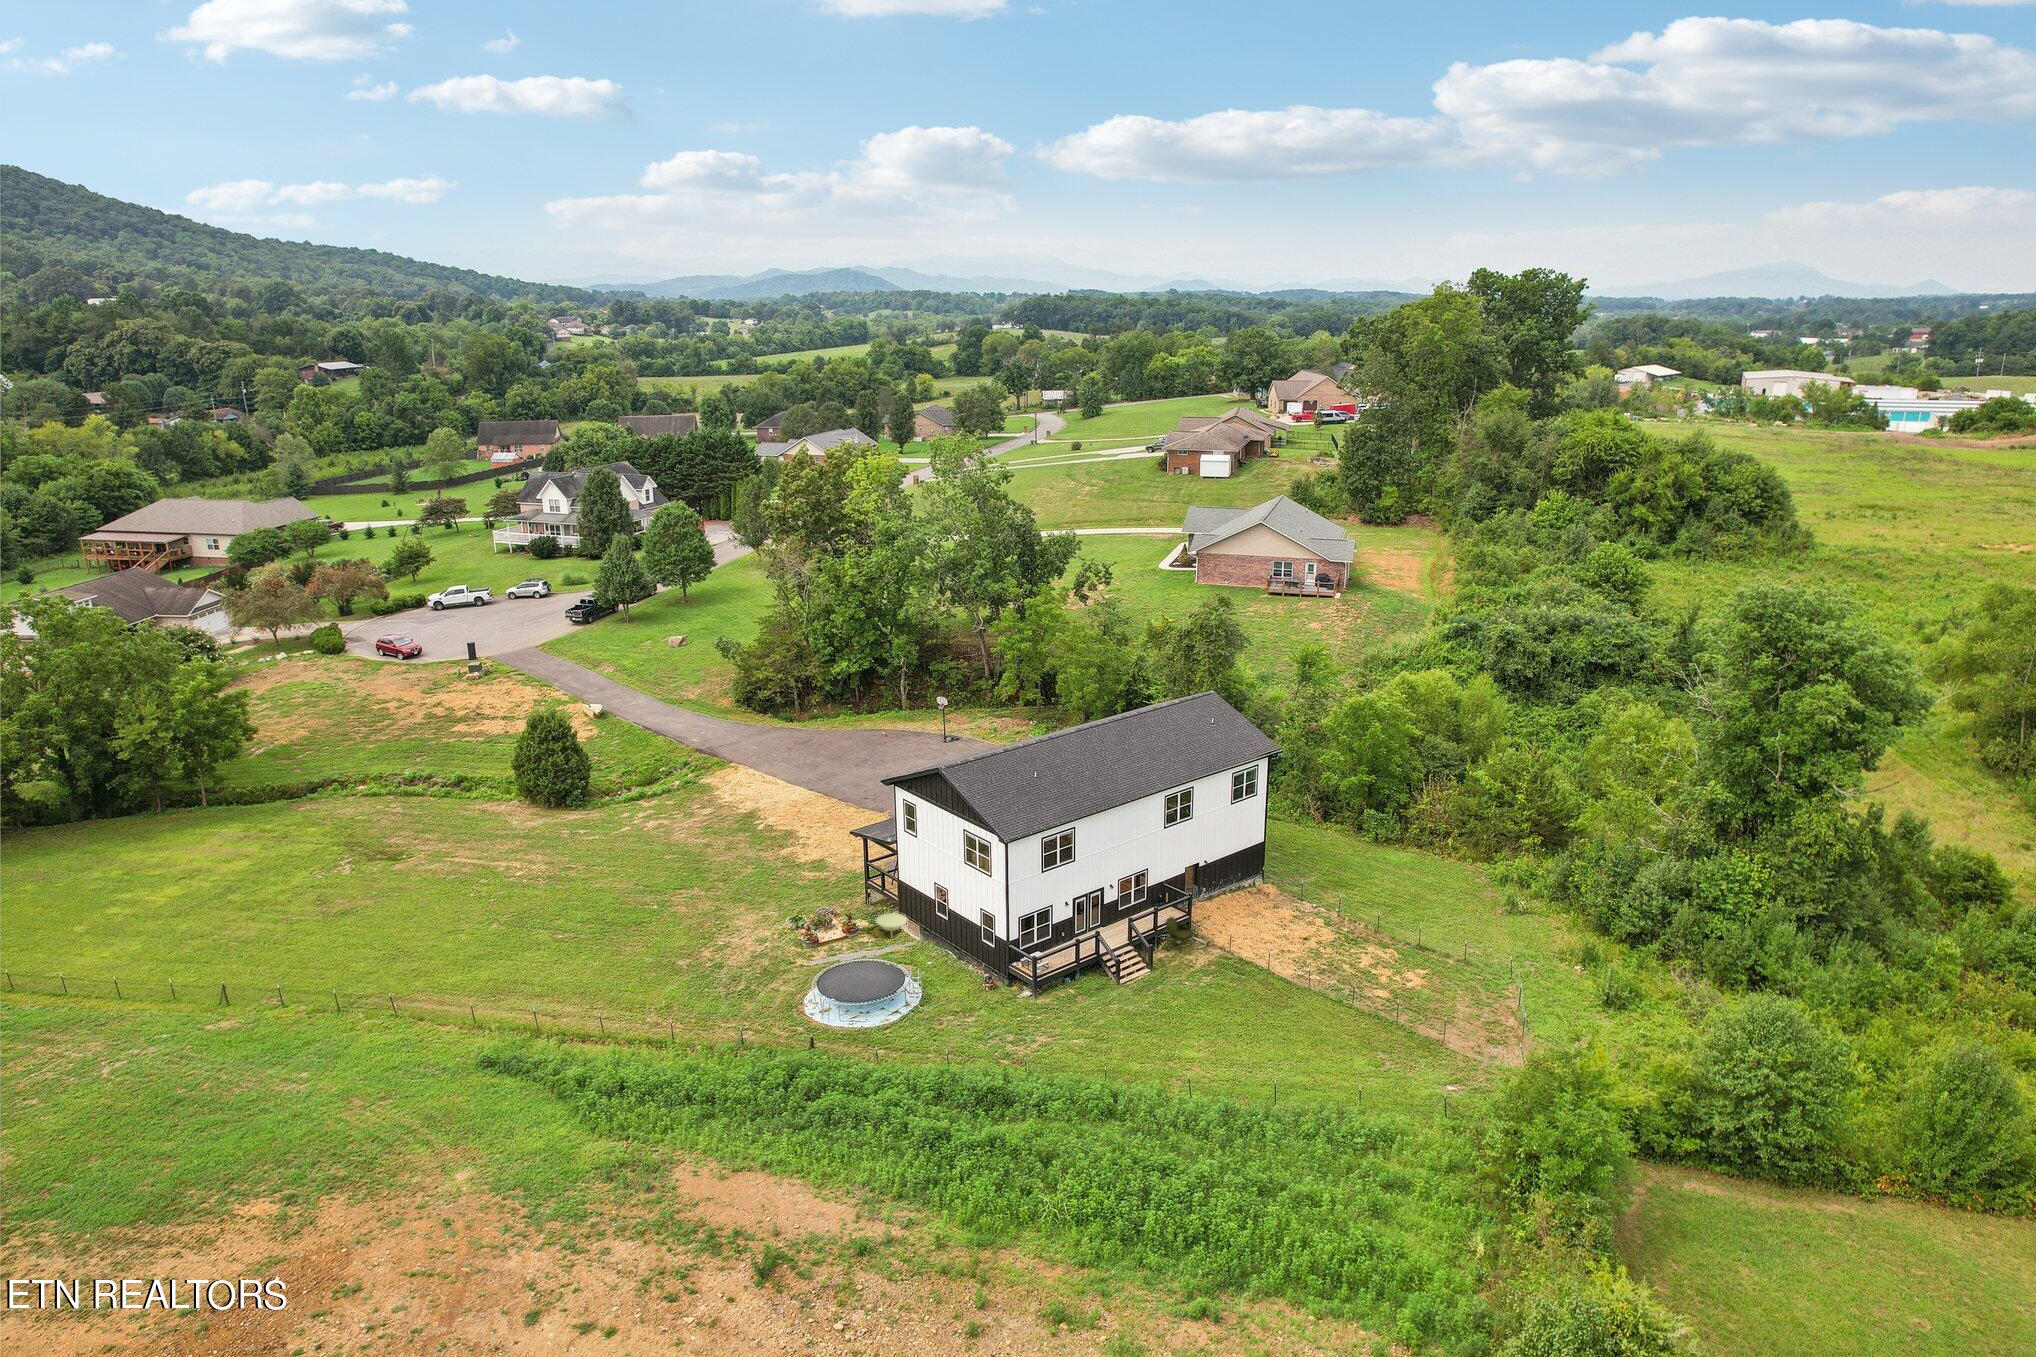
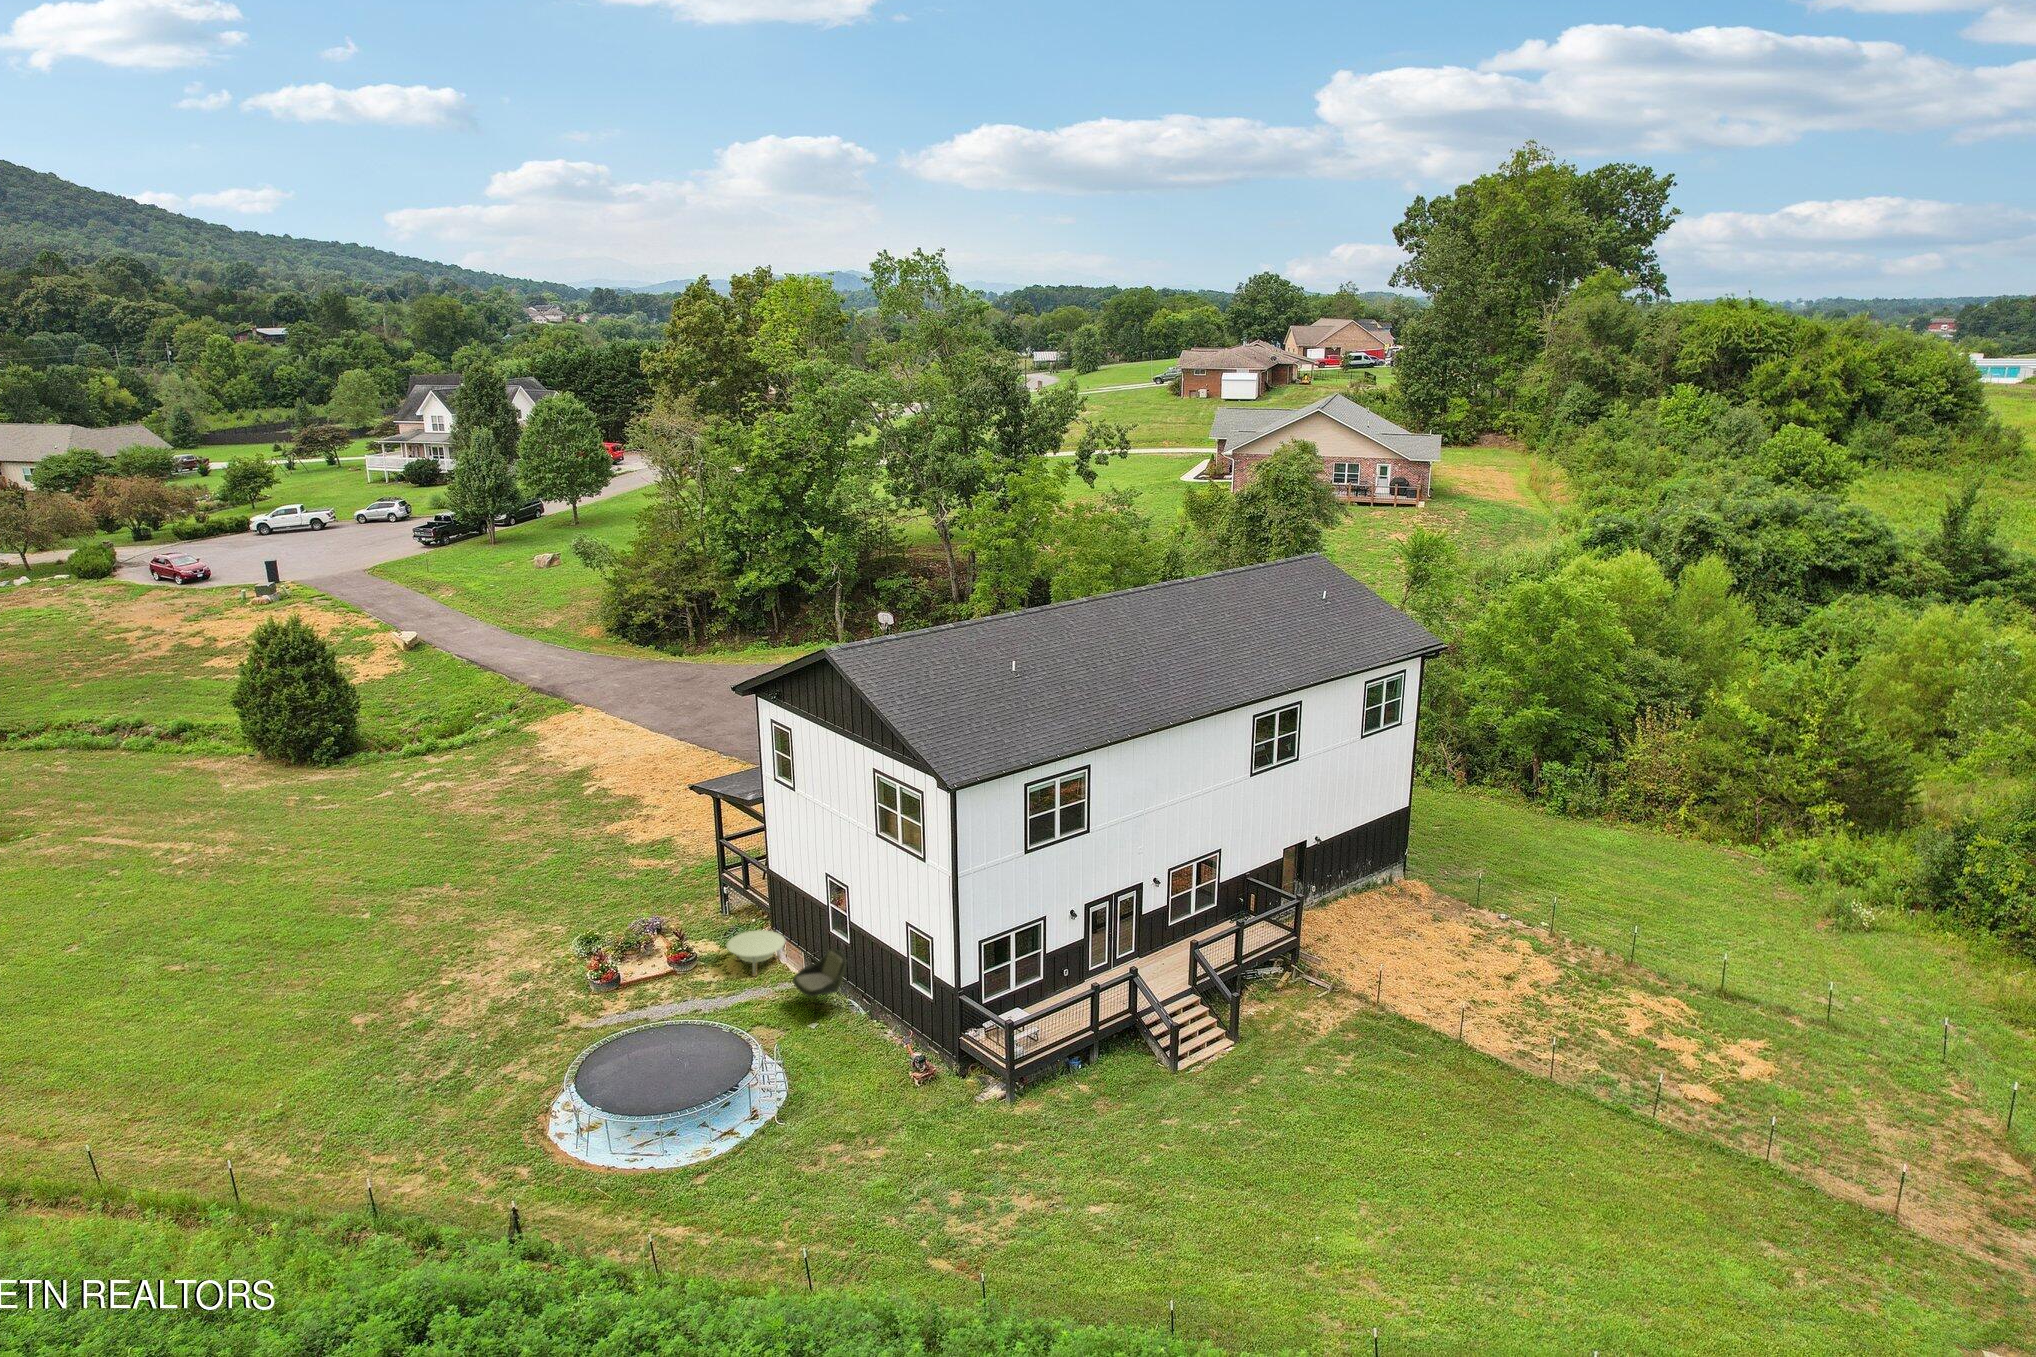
lounge chair: present [1165,917,1193,942] -> present [793,949,848,1017]

